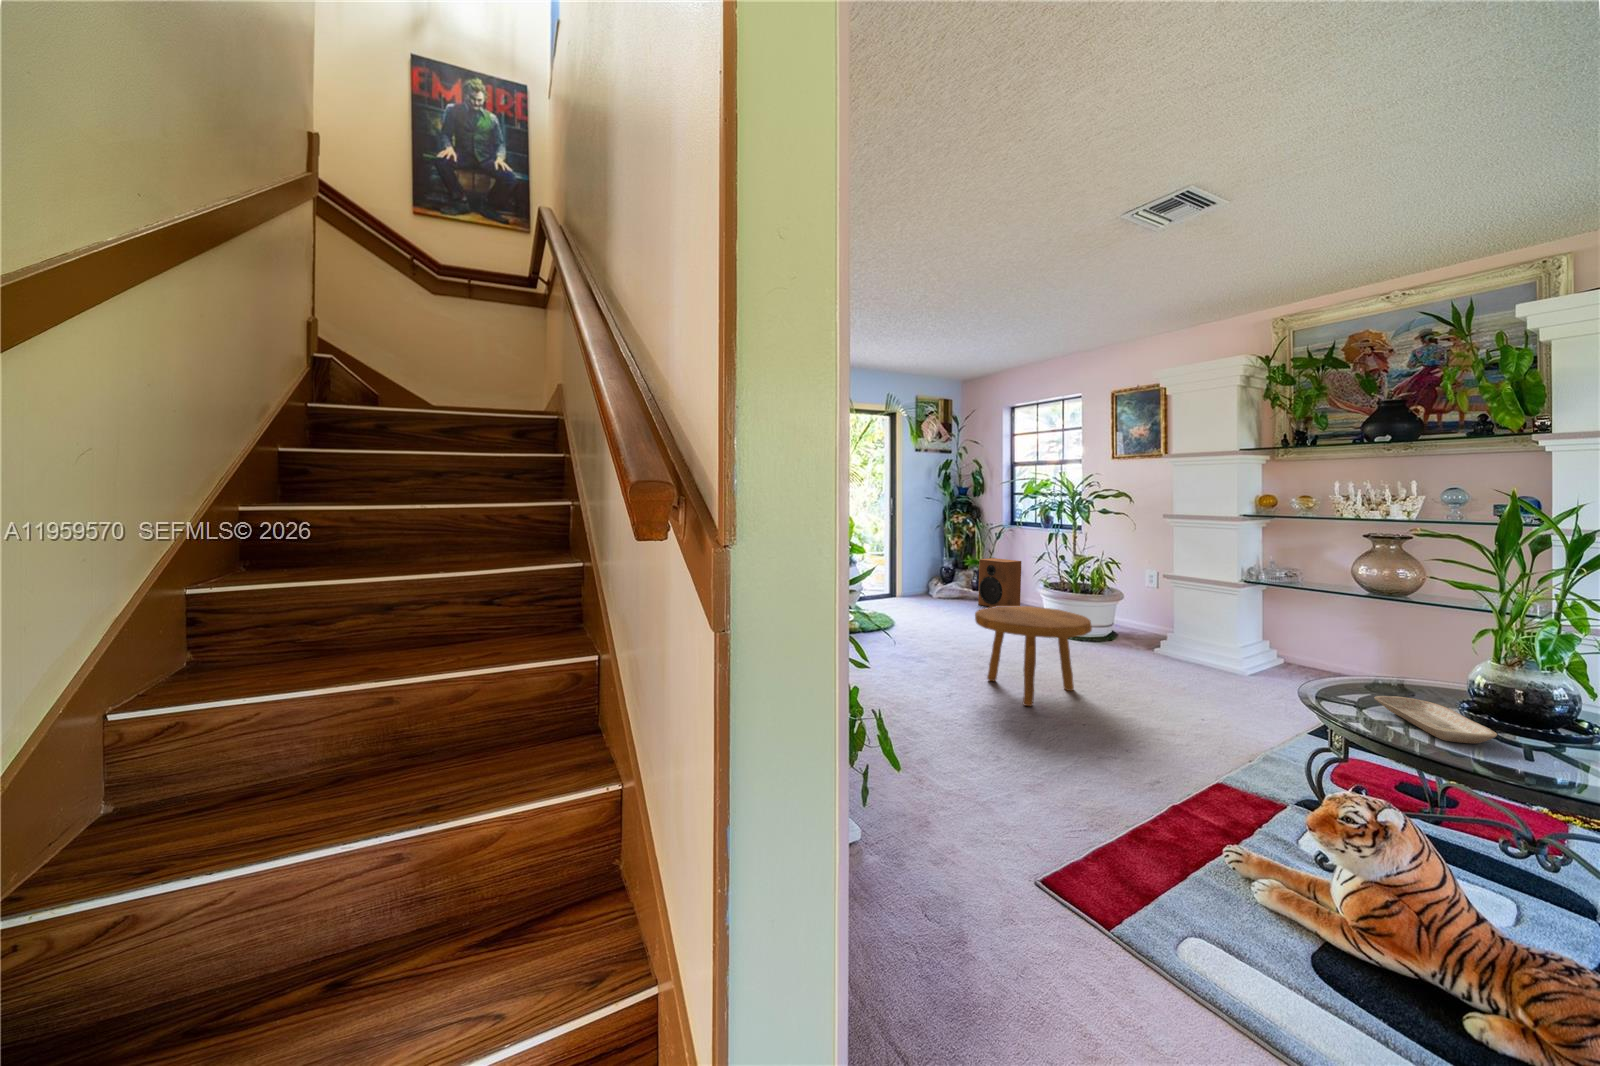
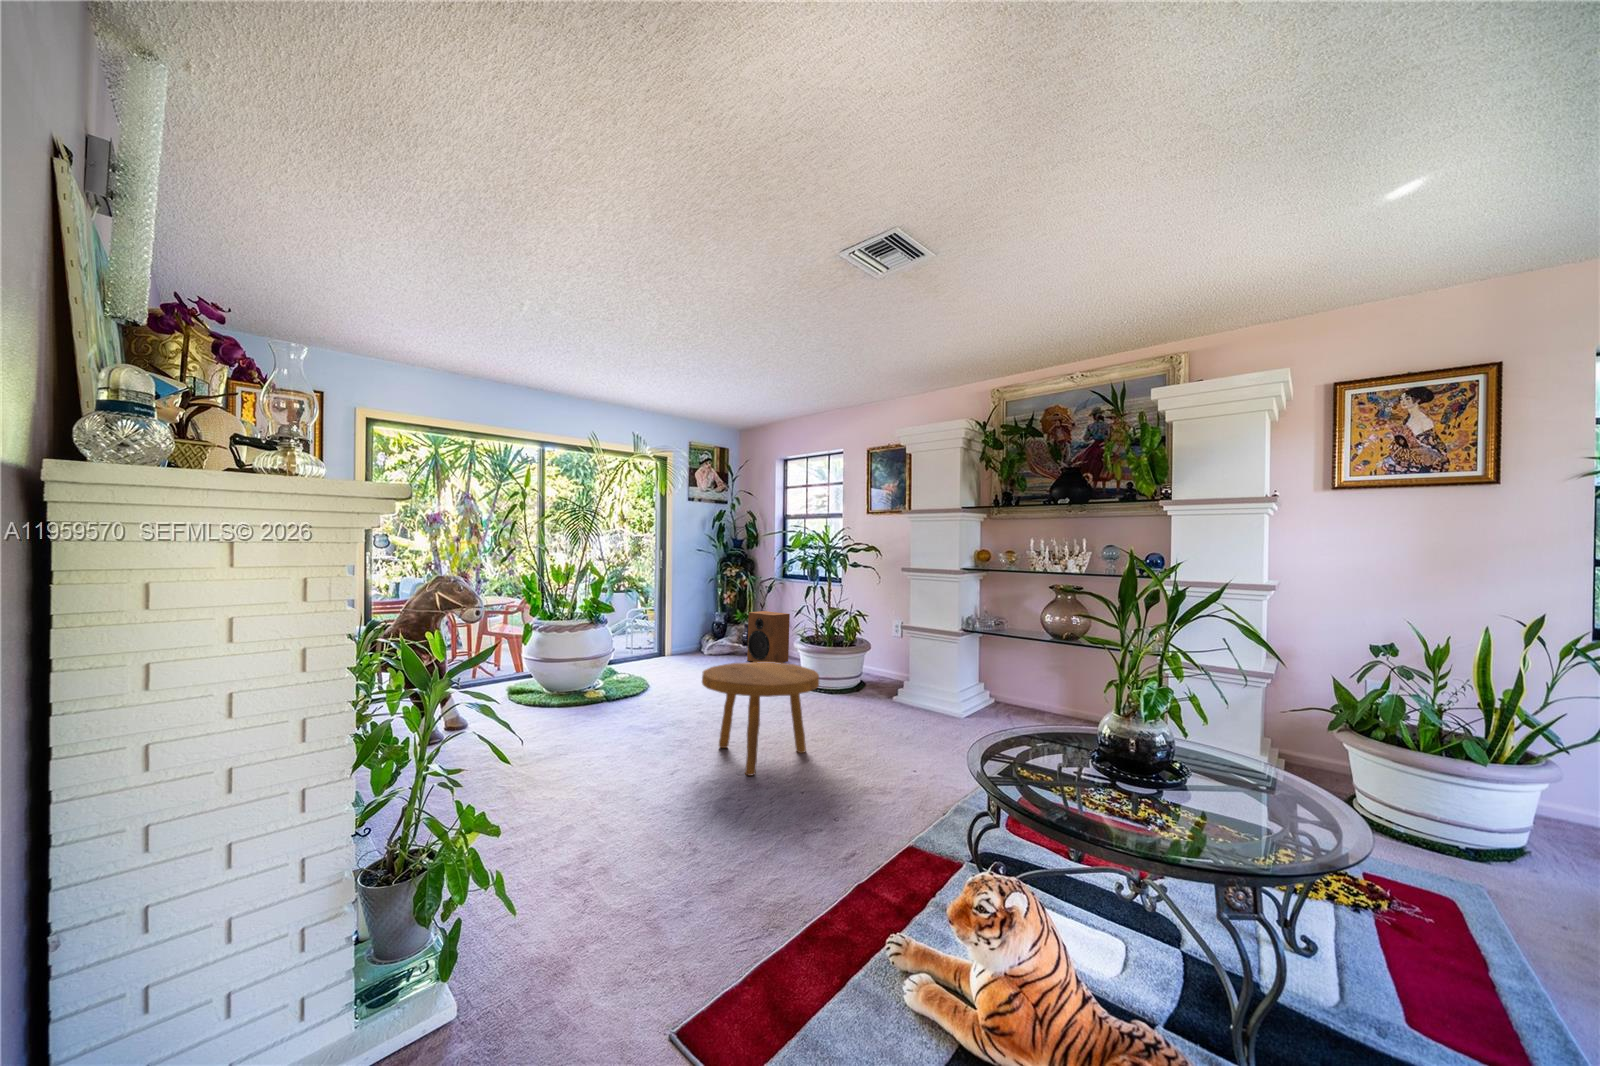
tray: present [1374,696,1497,744] -> none [1031,743,1116,791]

